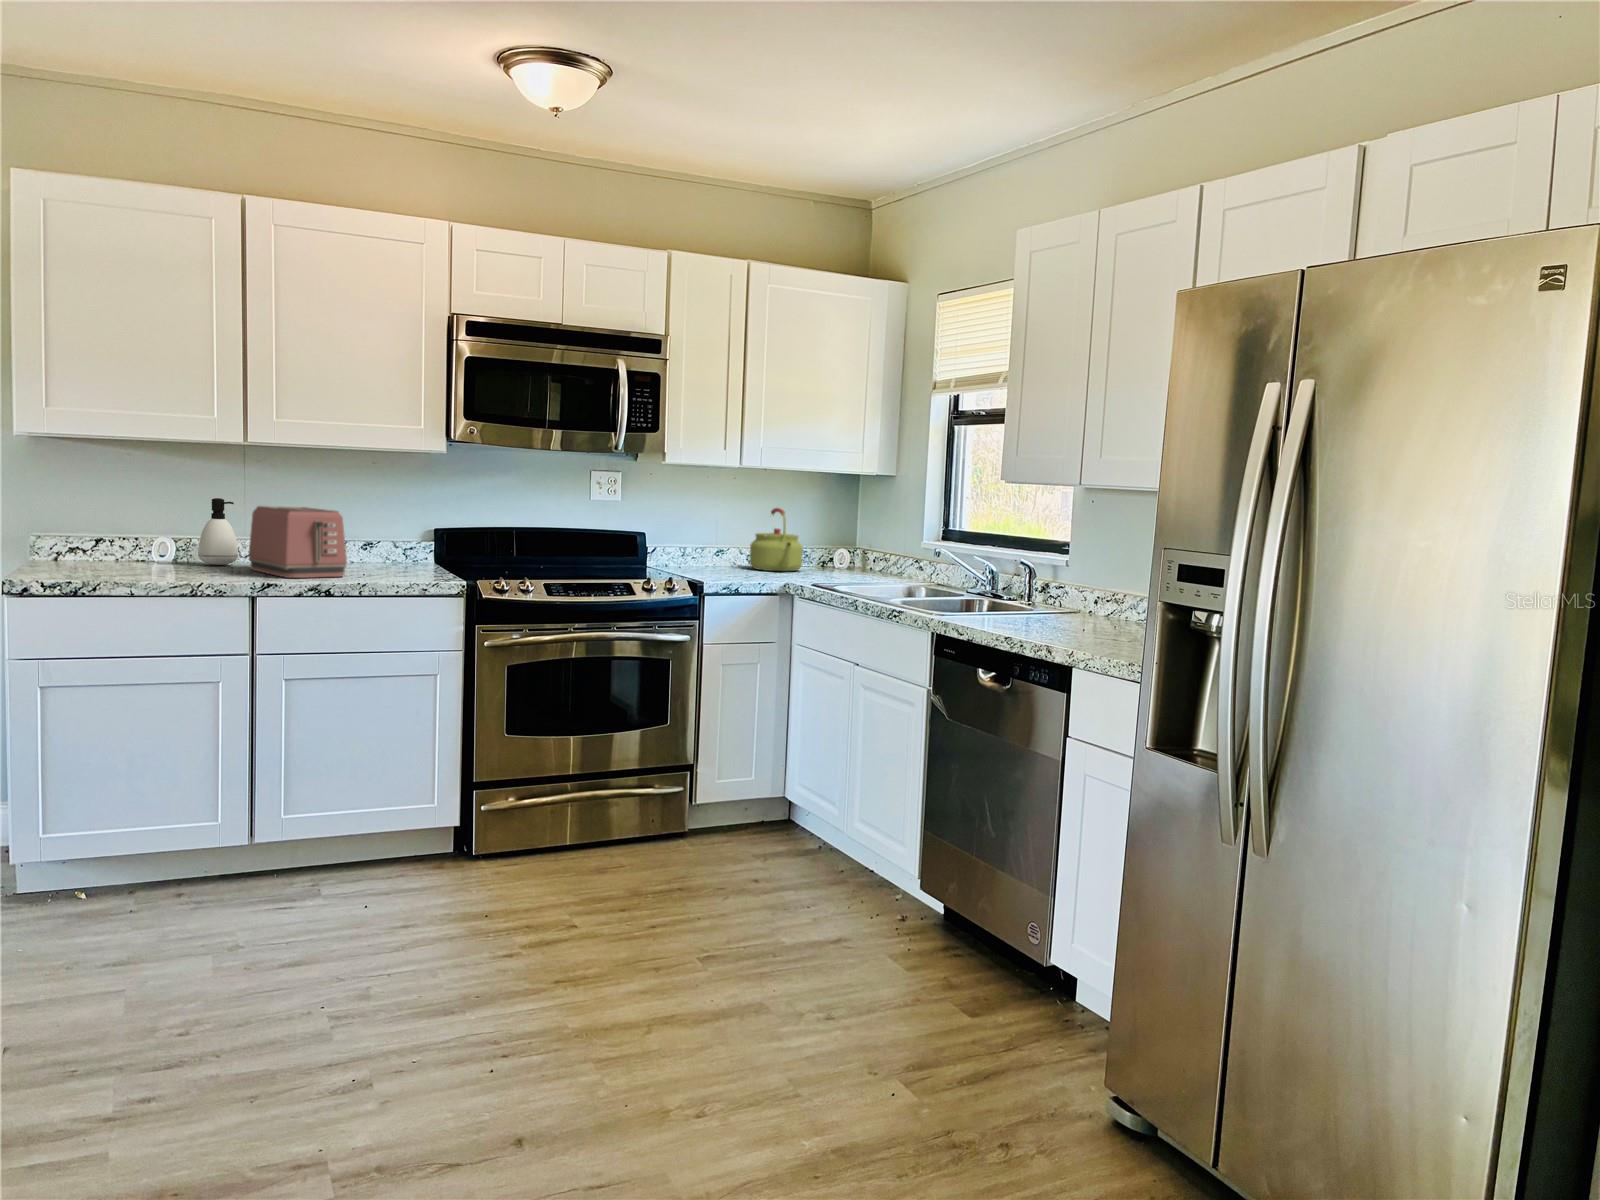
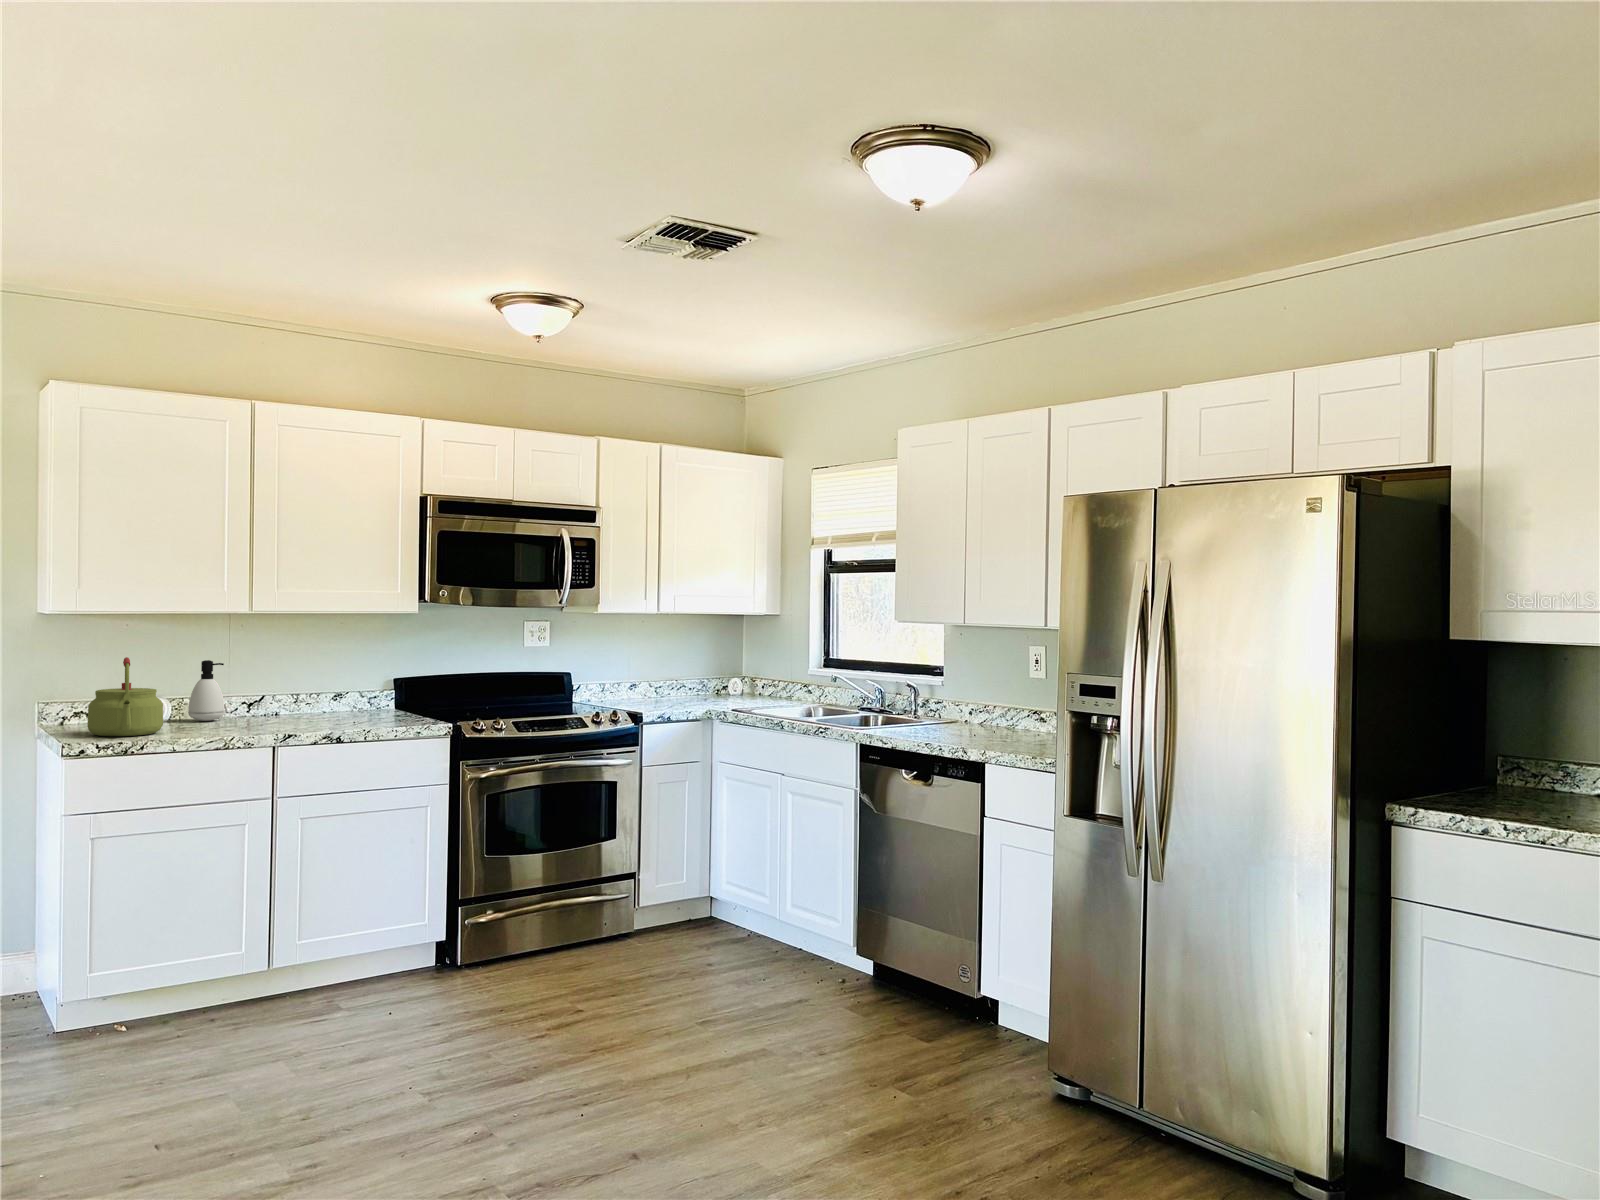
toaster: present [249,506,347,578] -> none [243,665,343,729]
kettle: present [749,508,803,571] -> present [87,657,163,736]

